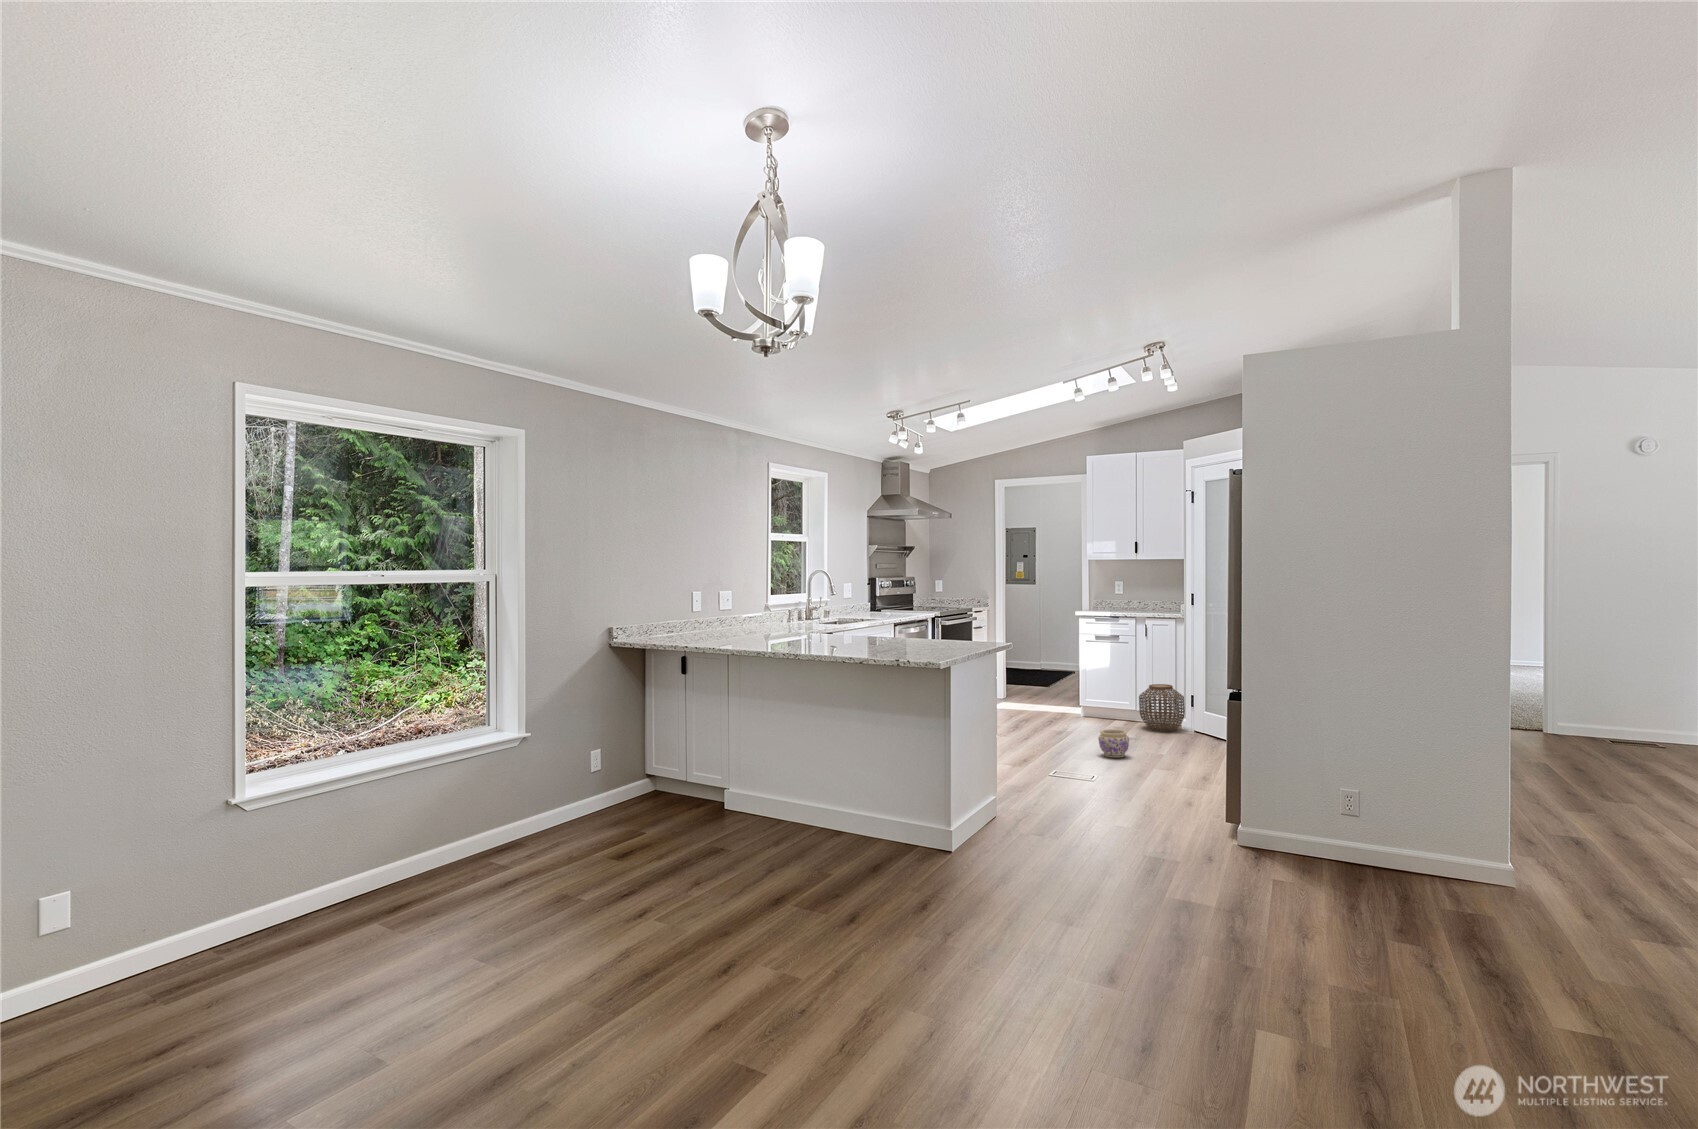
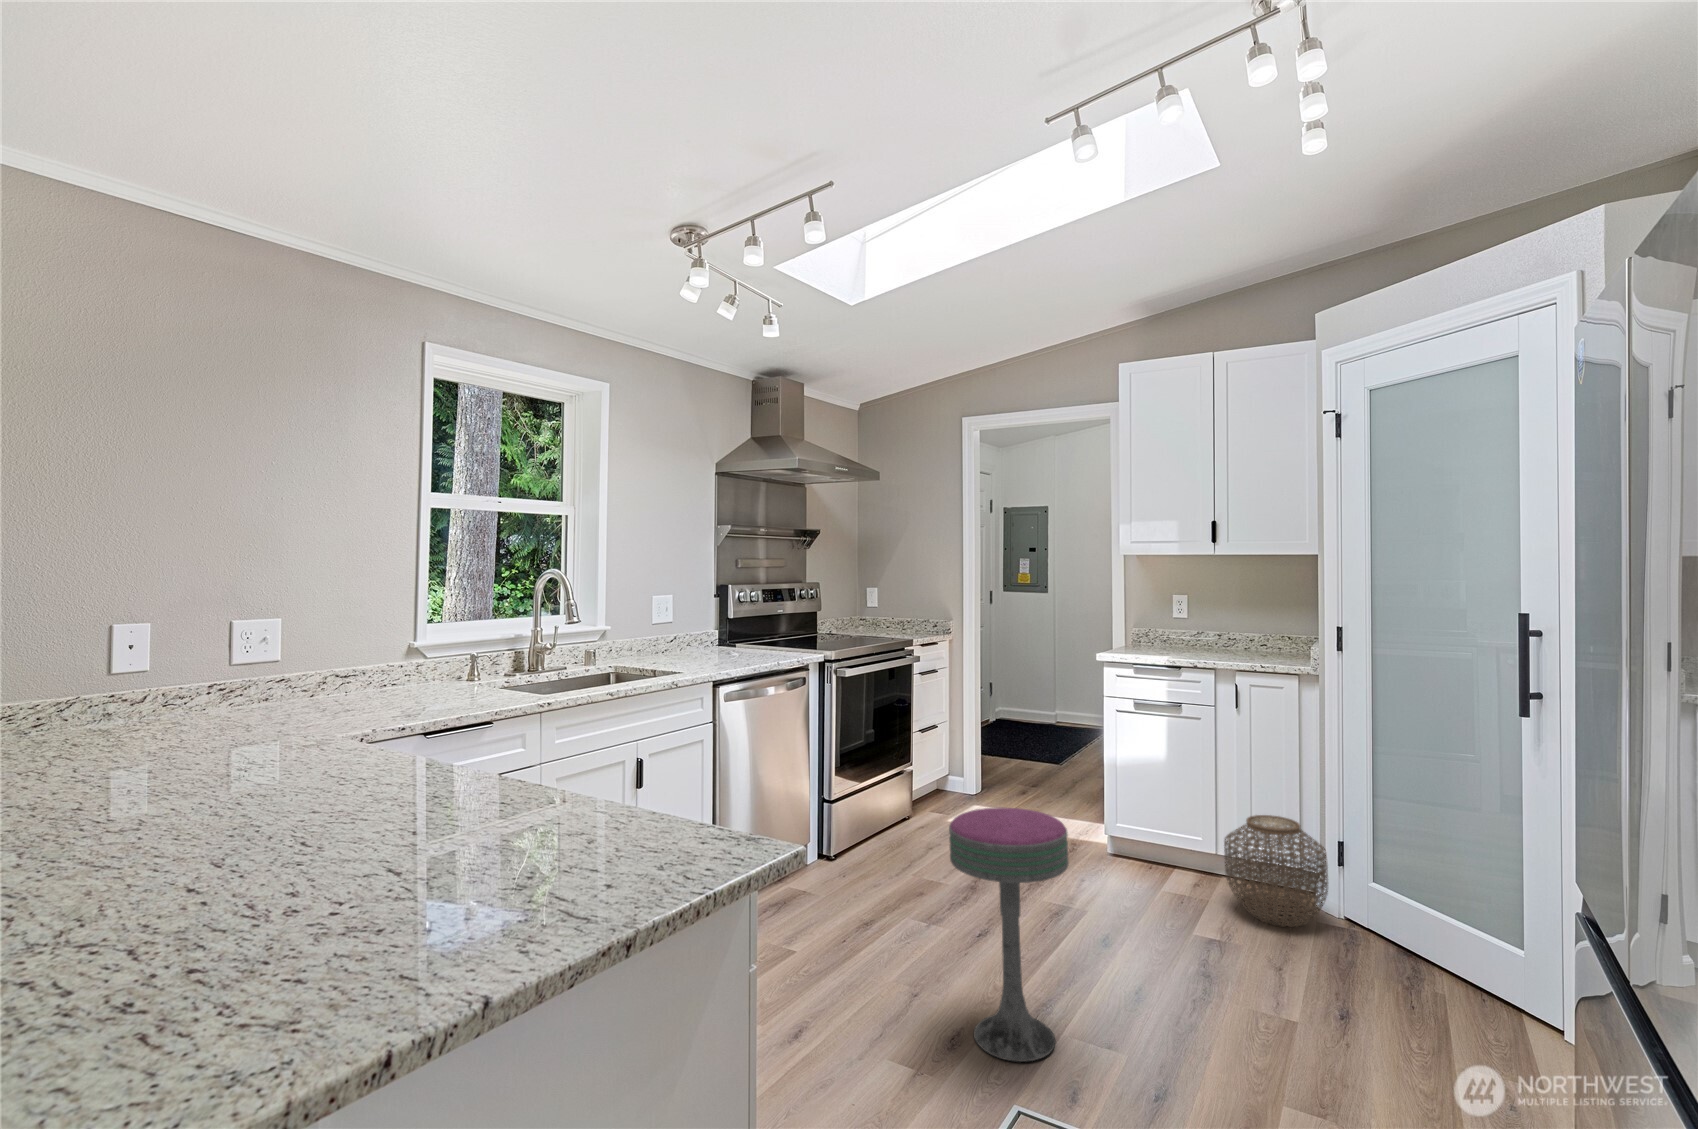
bar stool: none [1024,667,1072,758] -> present [949,808,1069,1062]
planter: present [1098,729,1129,758] -> none [1134,978,1217,1075]

